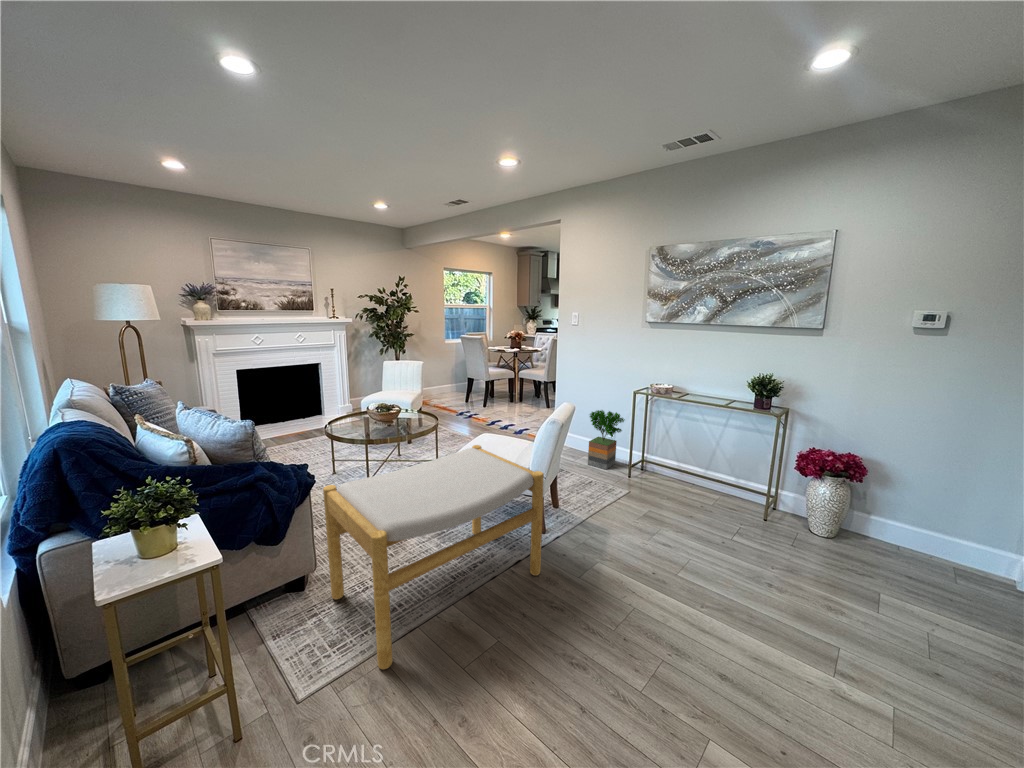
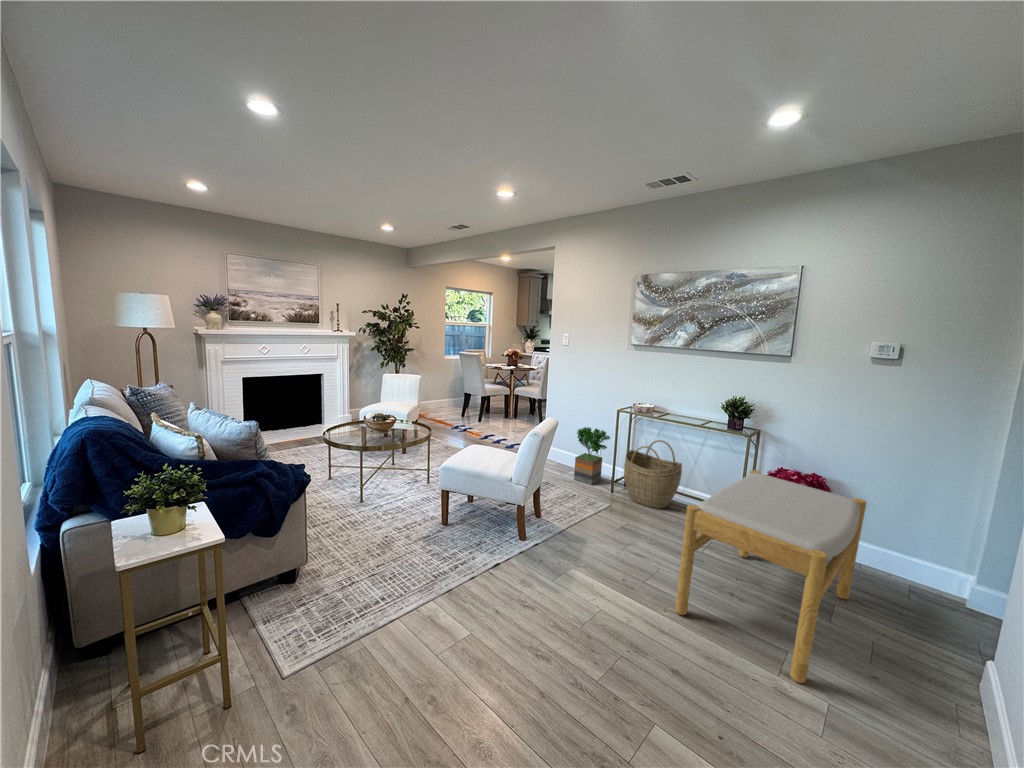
woven basket: none [641,421,703,493] -> present [624,440,682,509]
footstool: present [323,445,544,669] -> present [675,470,866,683]

